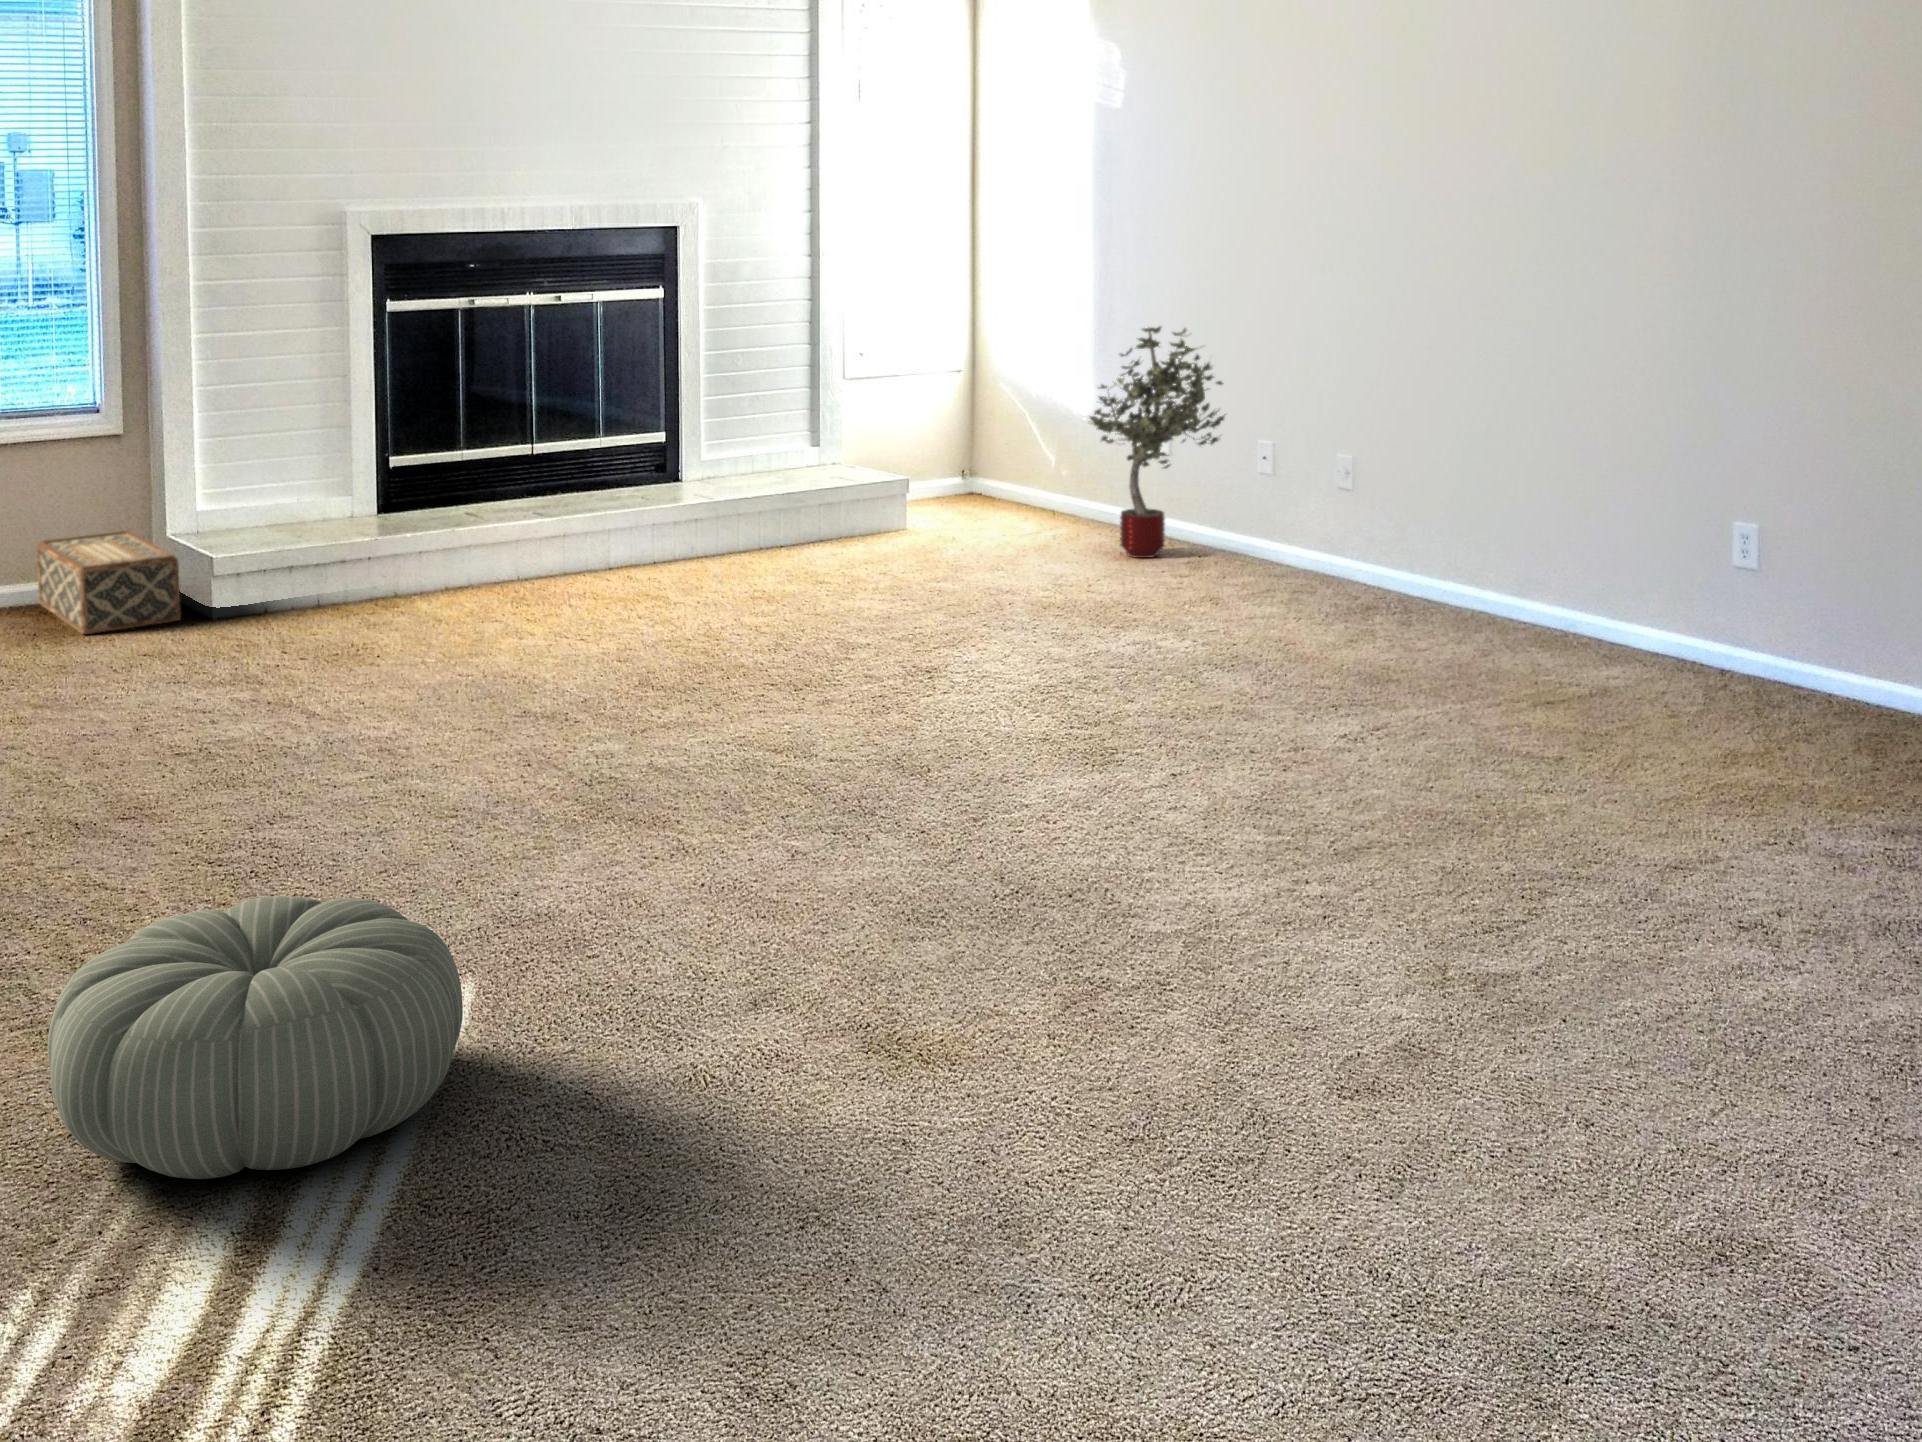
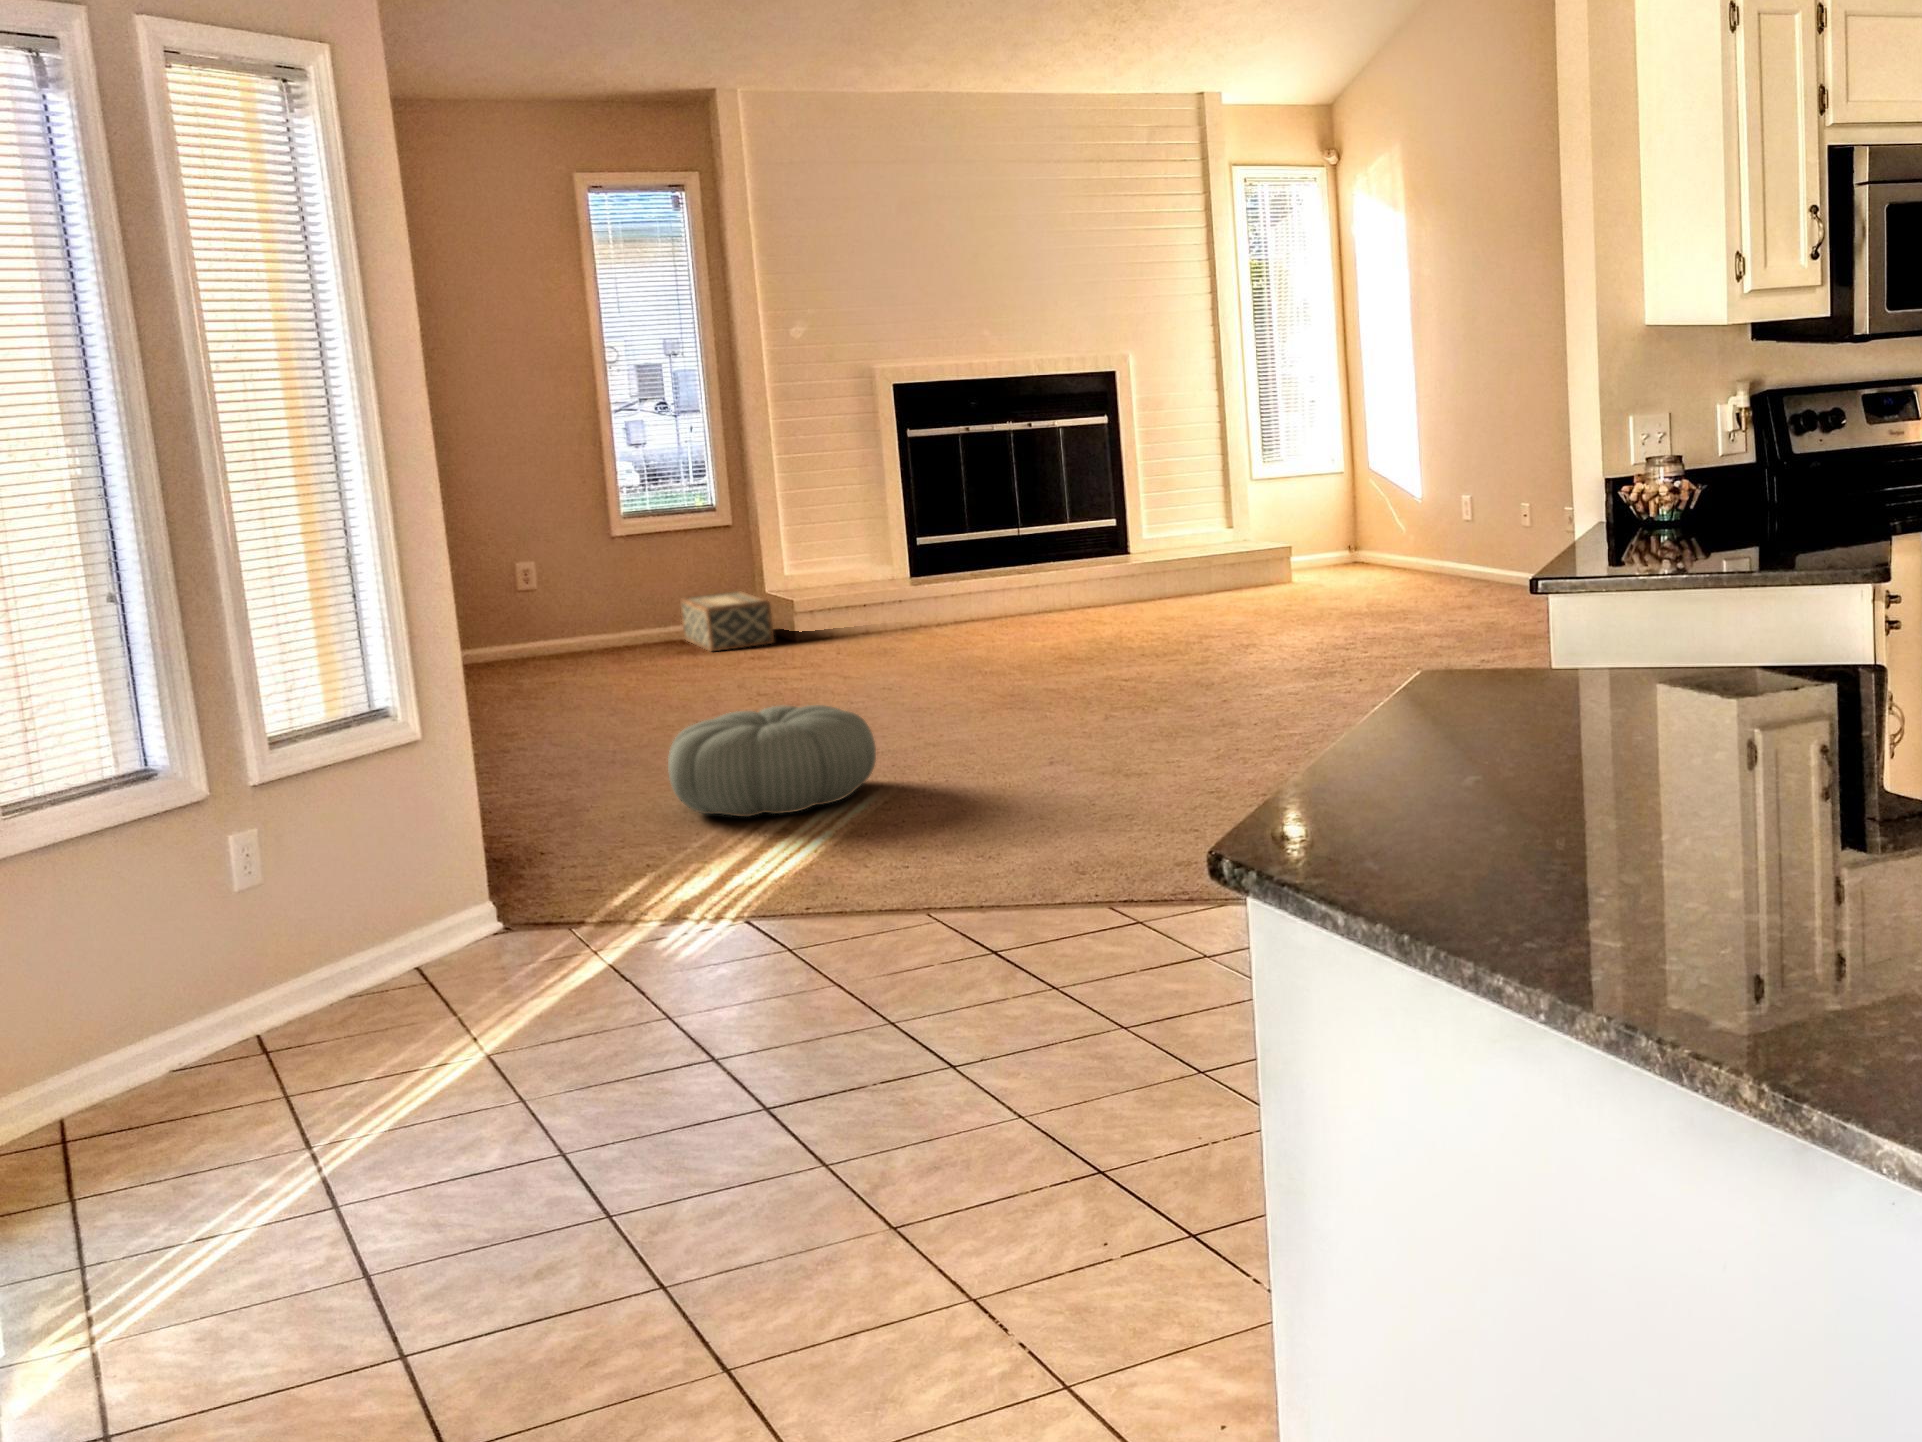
potted tree: present [1090,327,1225,558] -> none [1406,425,1496,590]

